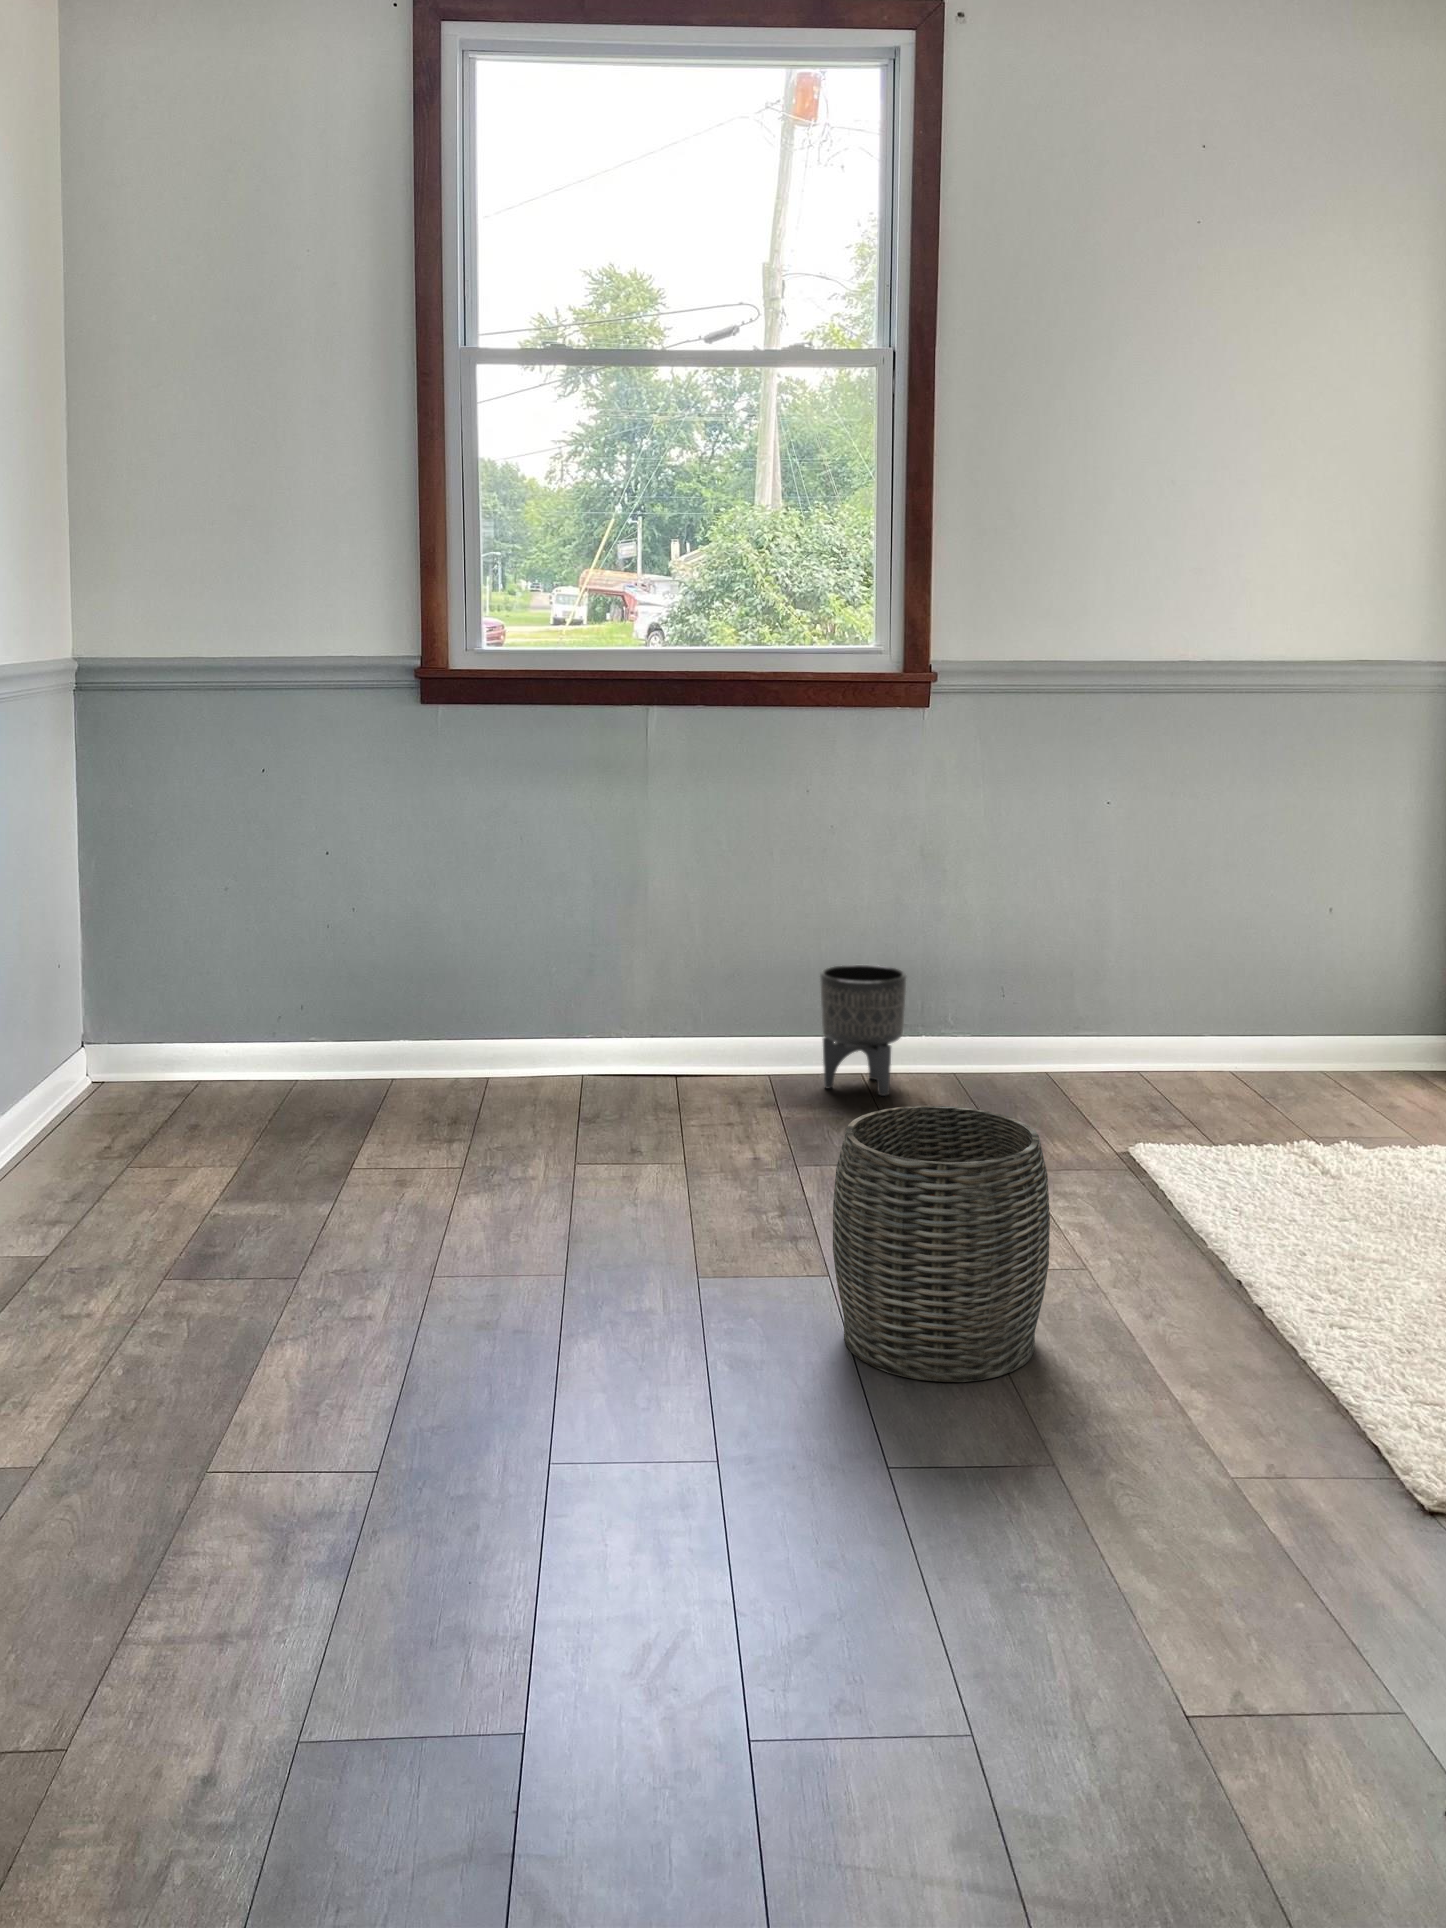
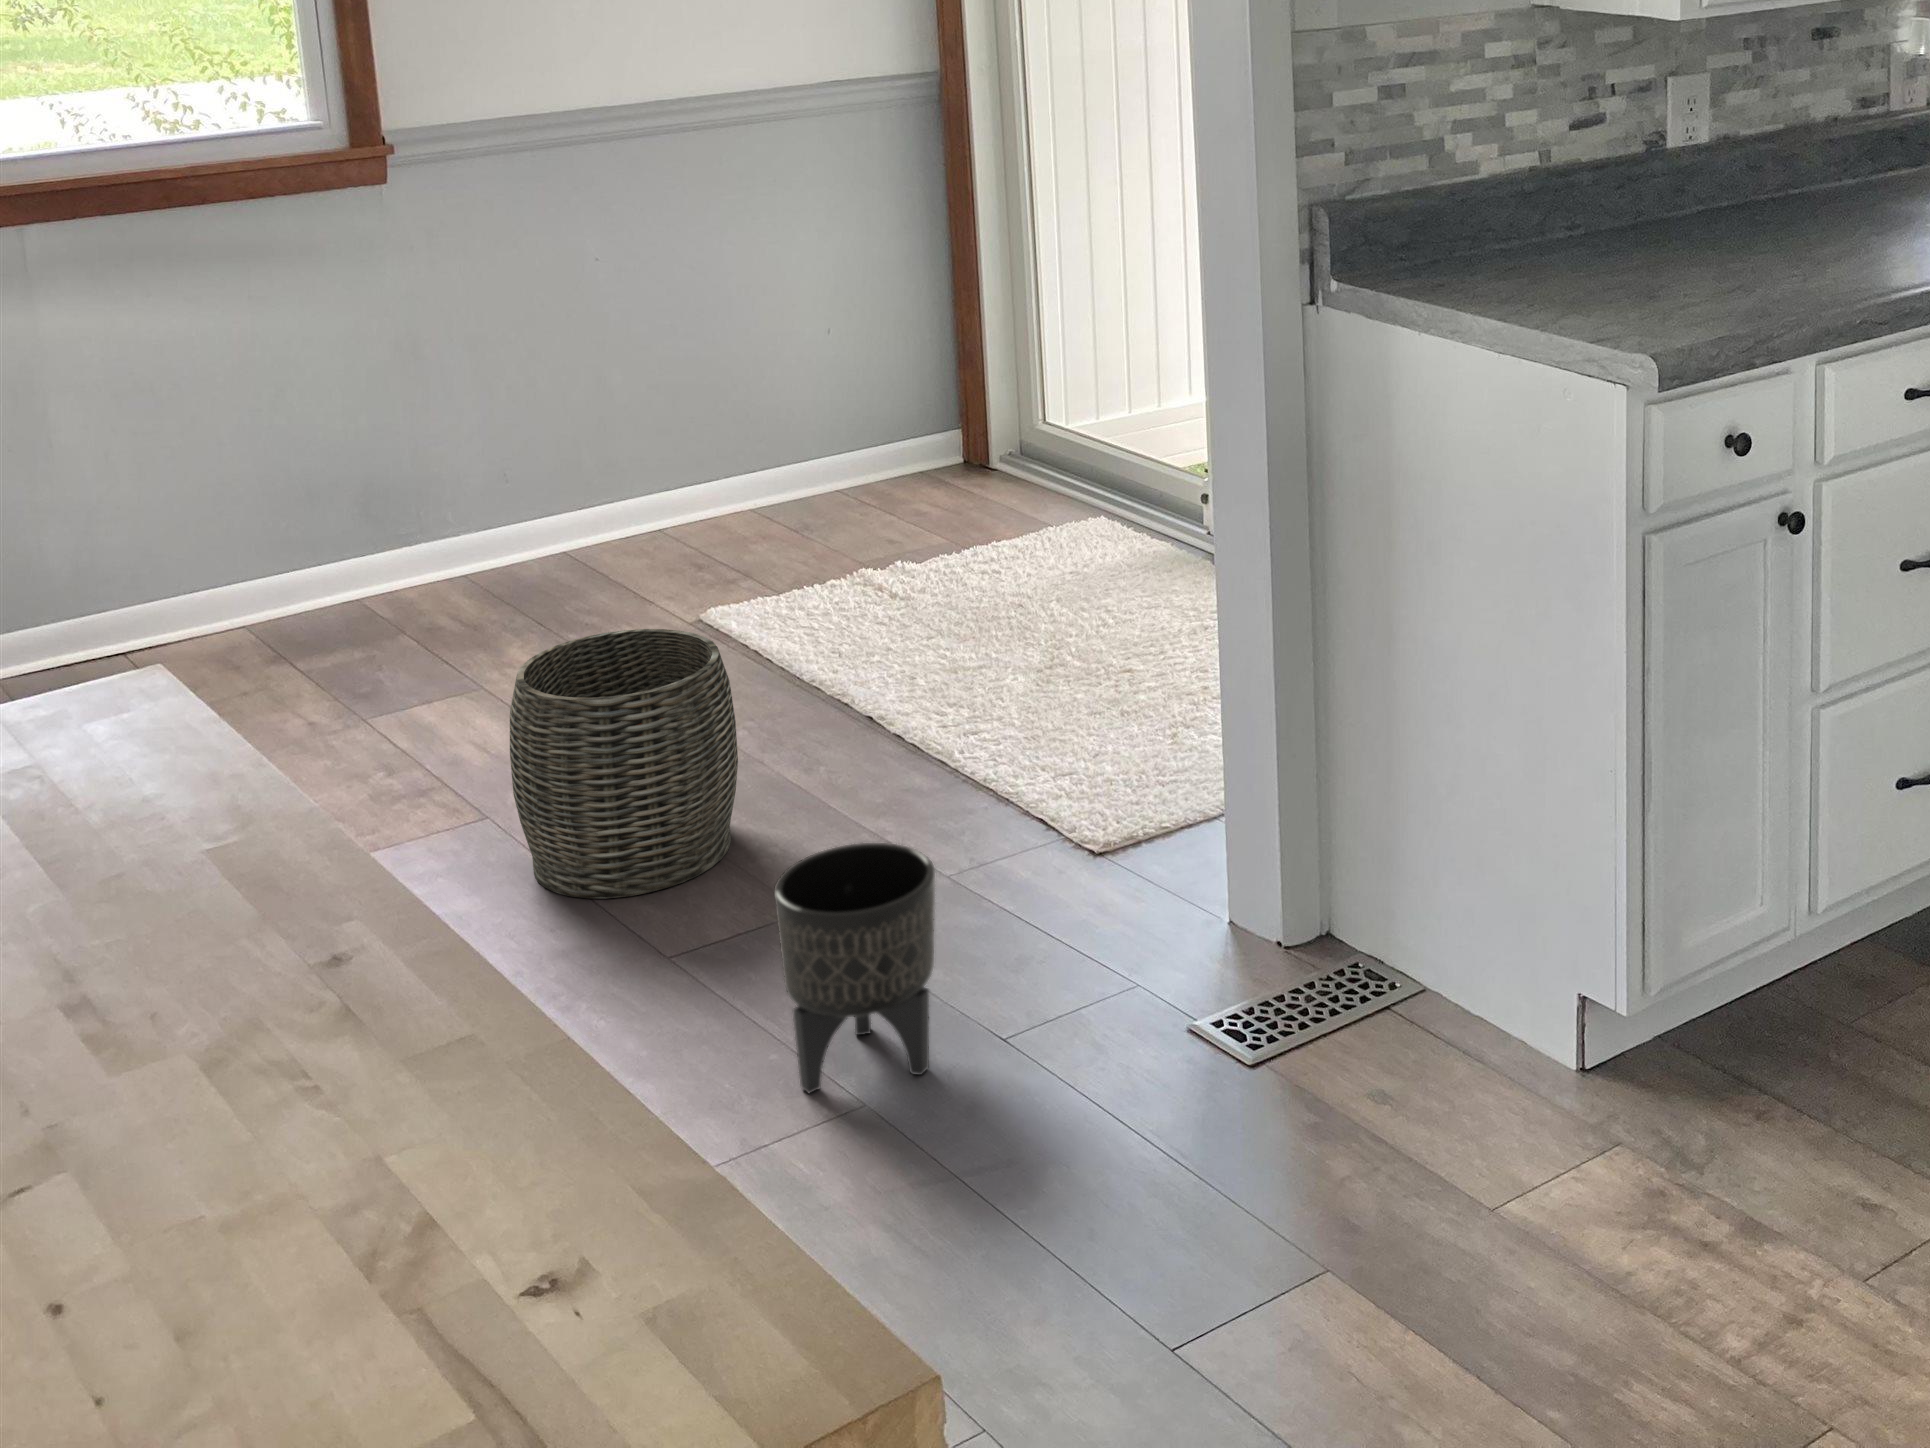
planter: present [820,965,906,1096] -> present [774,843,935,1093]

